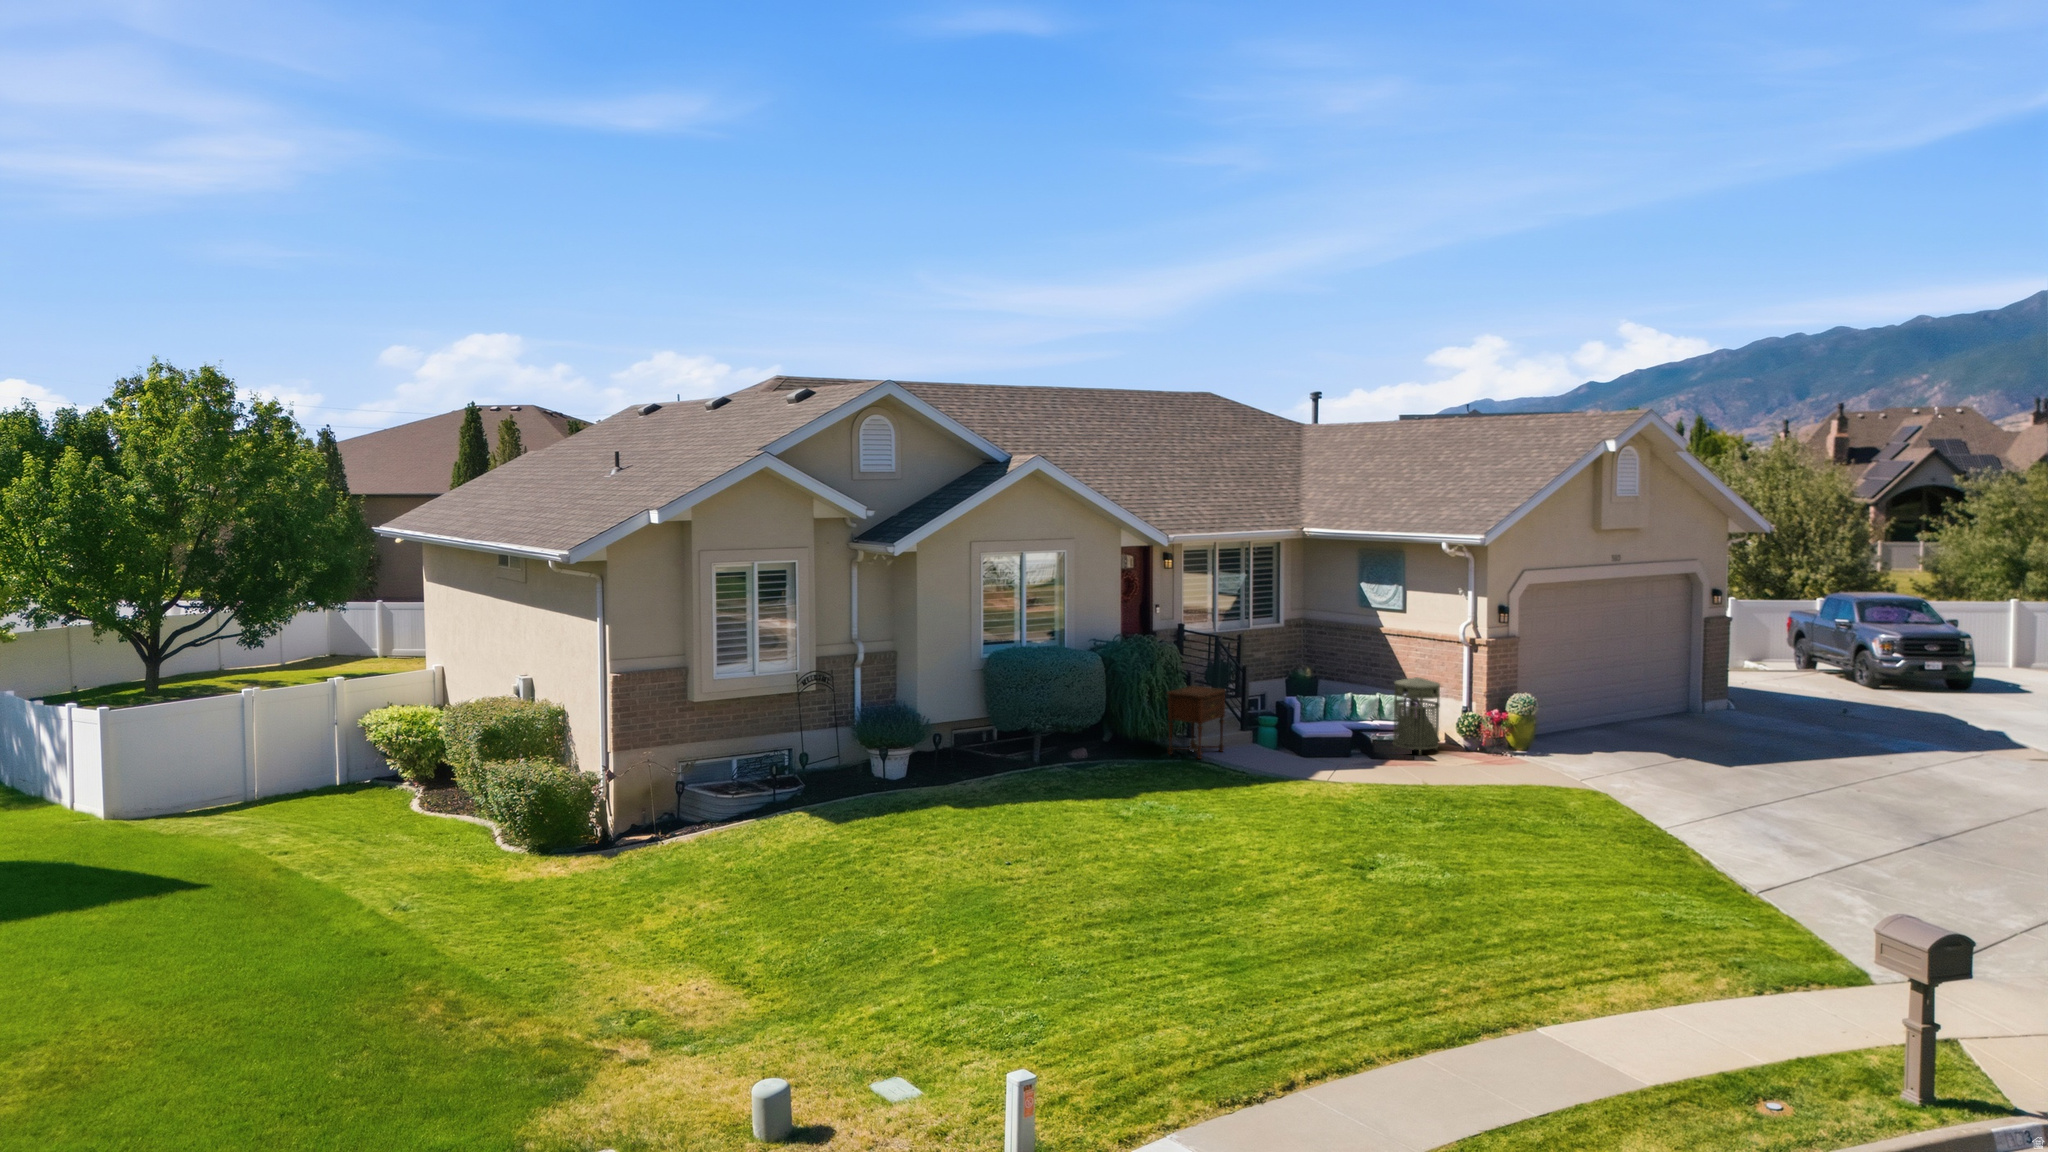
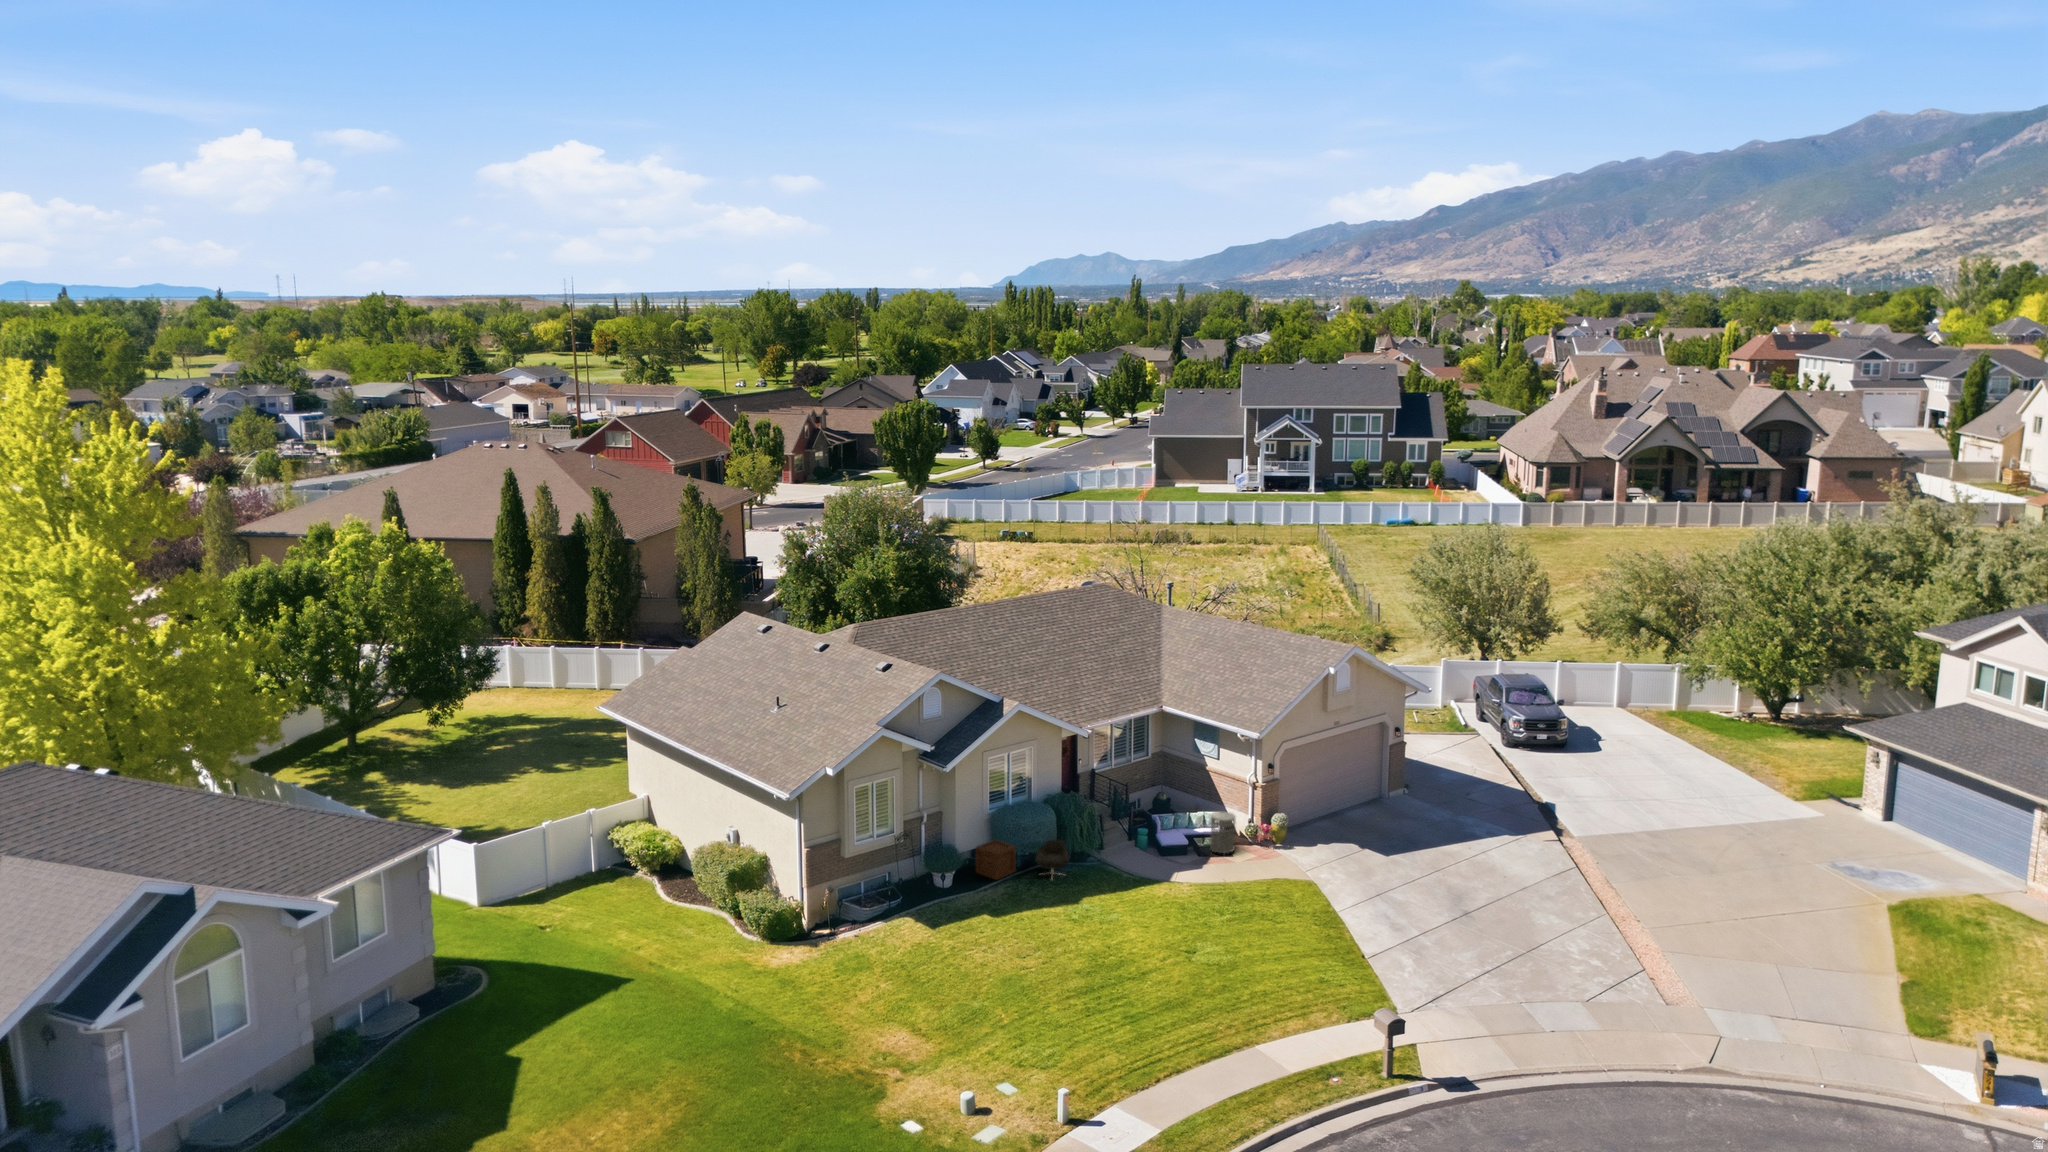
side table: present [1167,686,1225,759] -> none [1088,819,1120,864]
wooden crate: none [955,706,1029,772] -> present [976,840,1016,880]
lounge chair: none [1063,708,1127,774] -> present [1035,839,1069,877]

